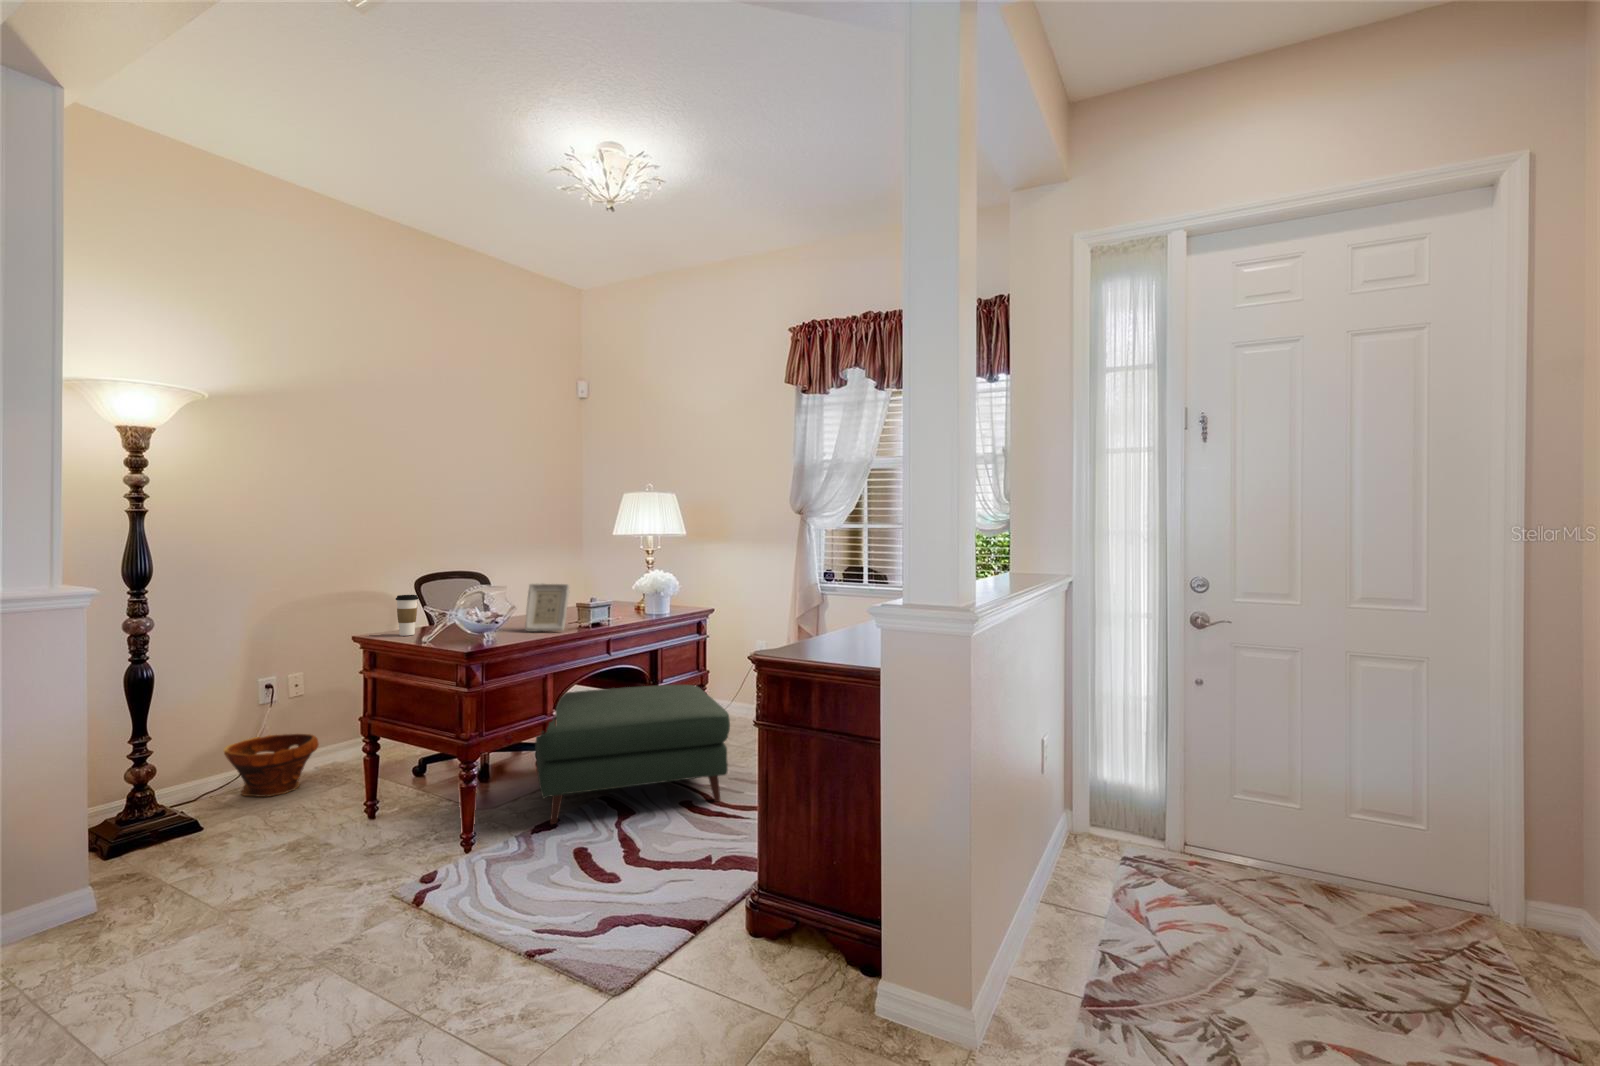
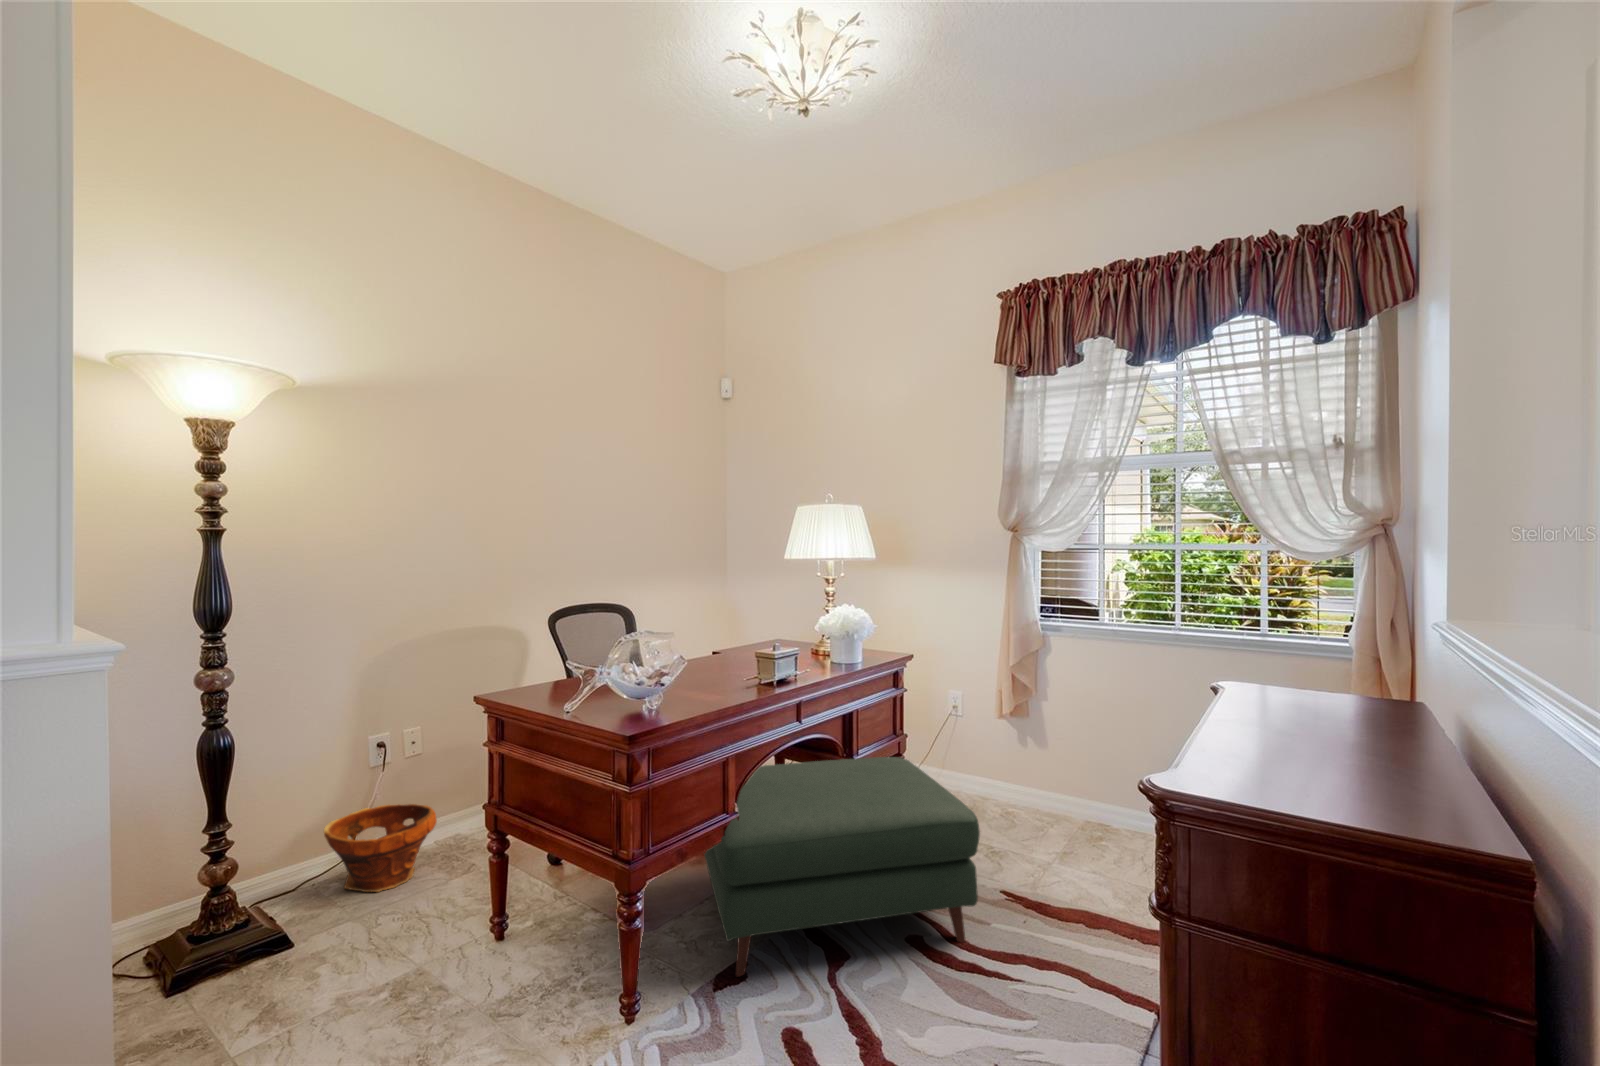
picture frame: present [525,583,570,632] -> none [696,625,752,693]
coffee cup: present [396,595,418,636] -> none [529,641,558,699]

